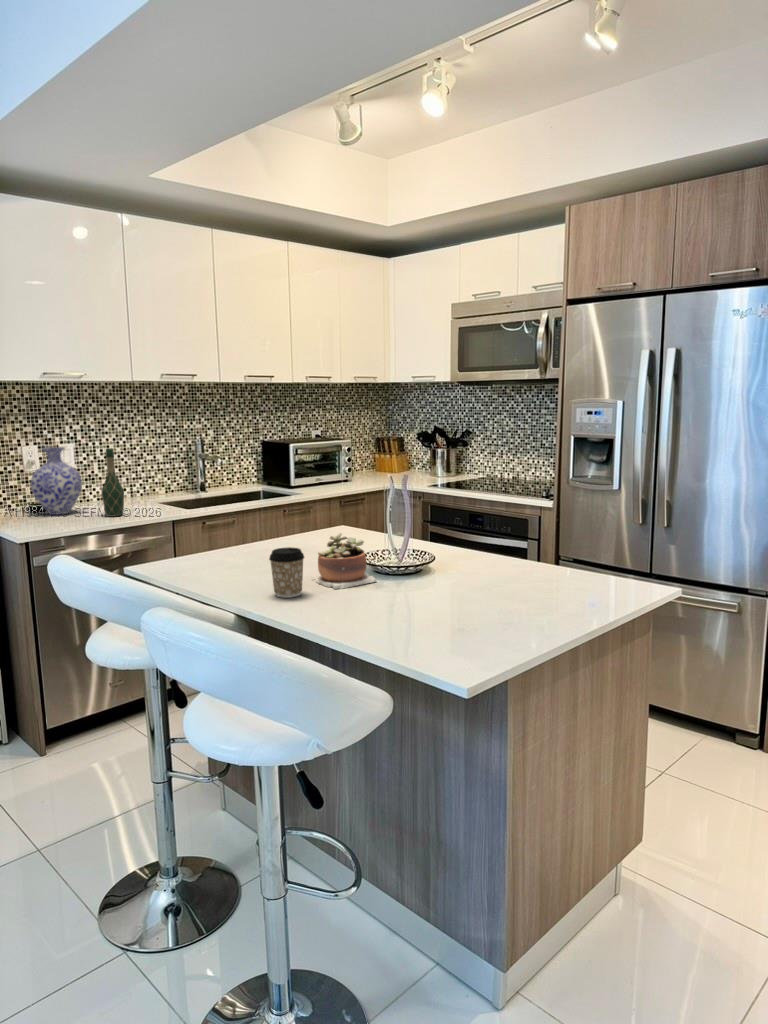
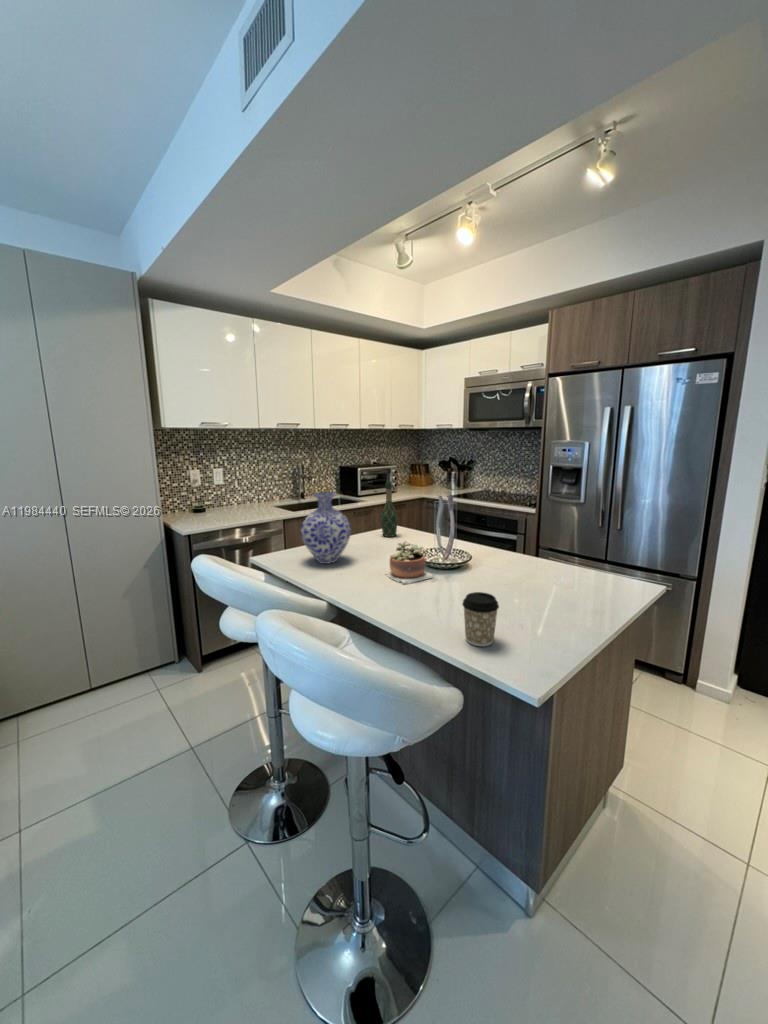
vase: present [31,447,82,515] -> present [301,492,351,564]
wine bottle: present [101,449,124,517] -> present [381,482,398,537]
coffee cup: present [269,547,304,598] -> present [463,592,499,646]

